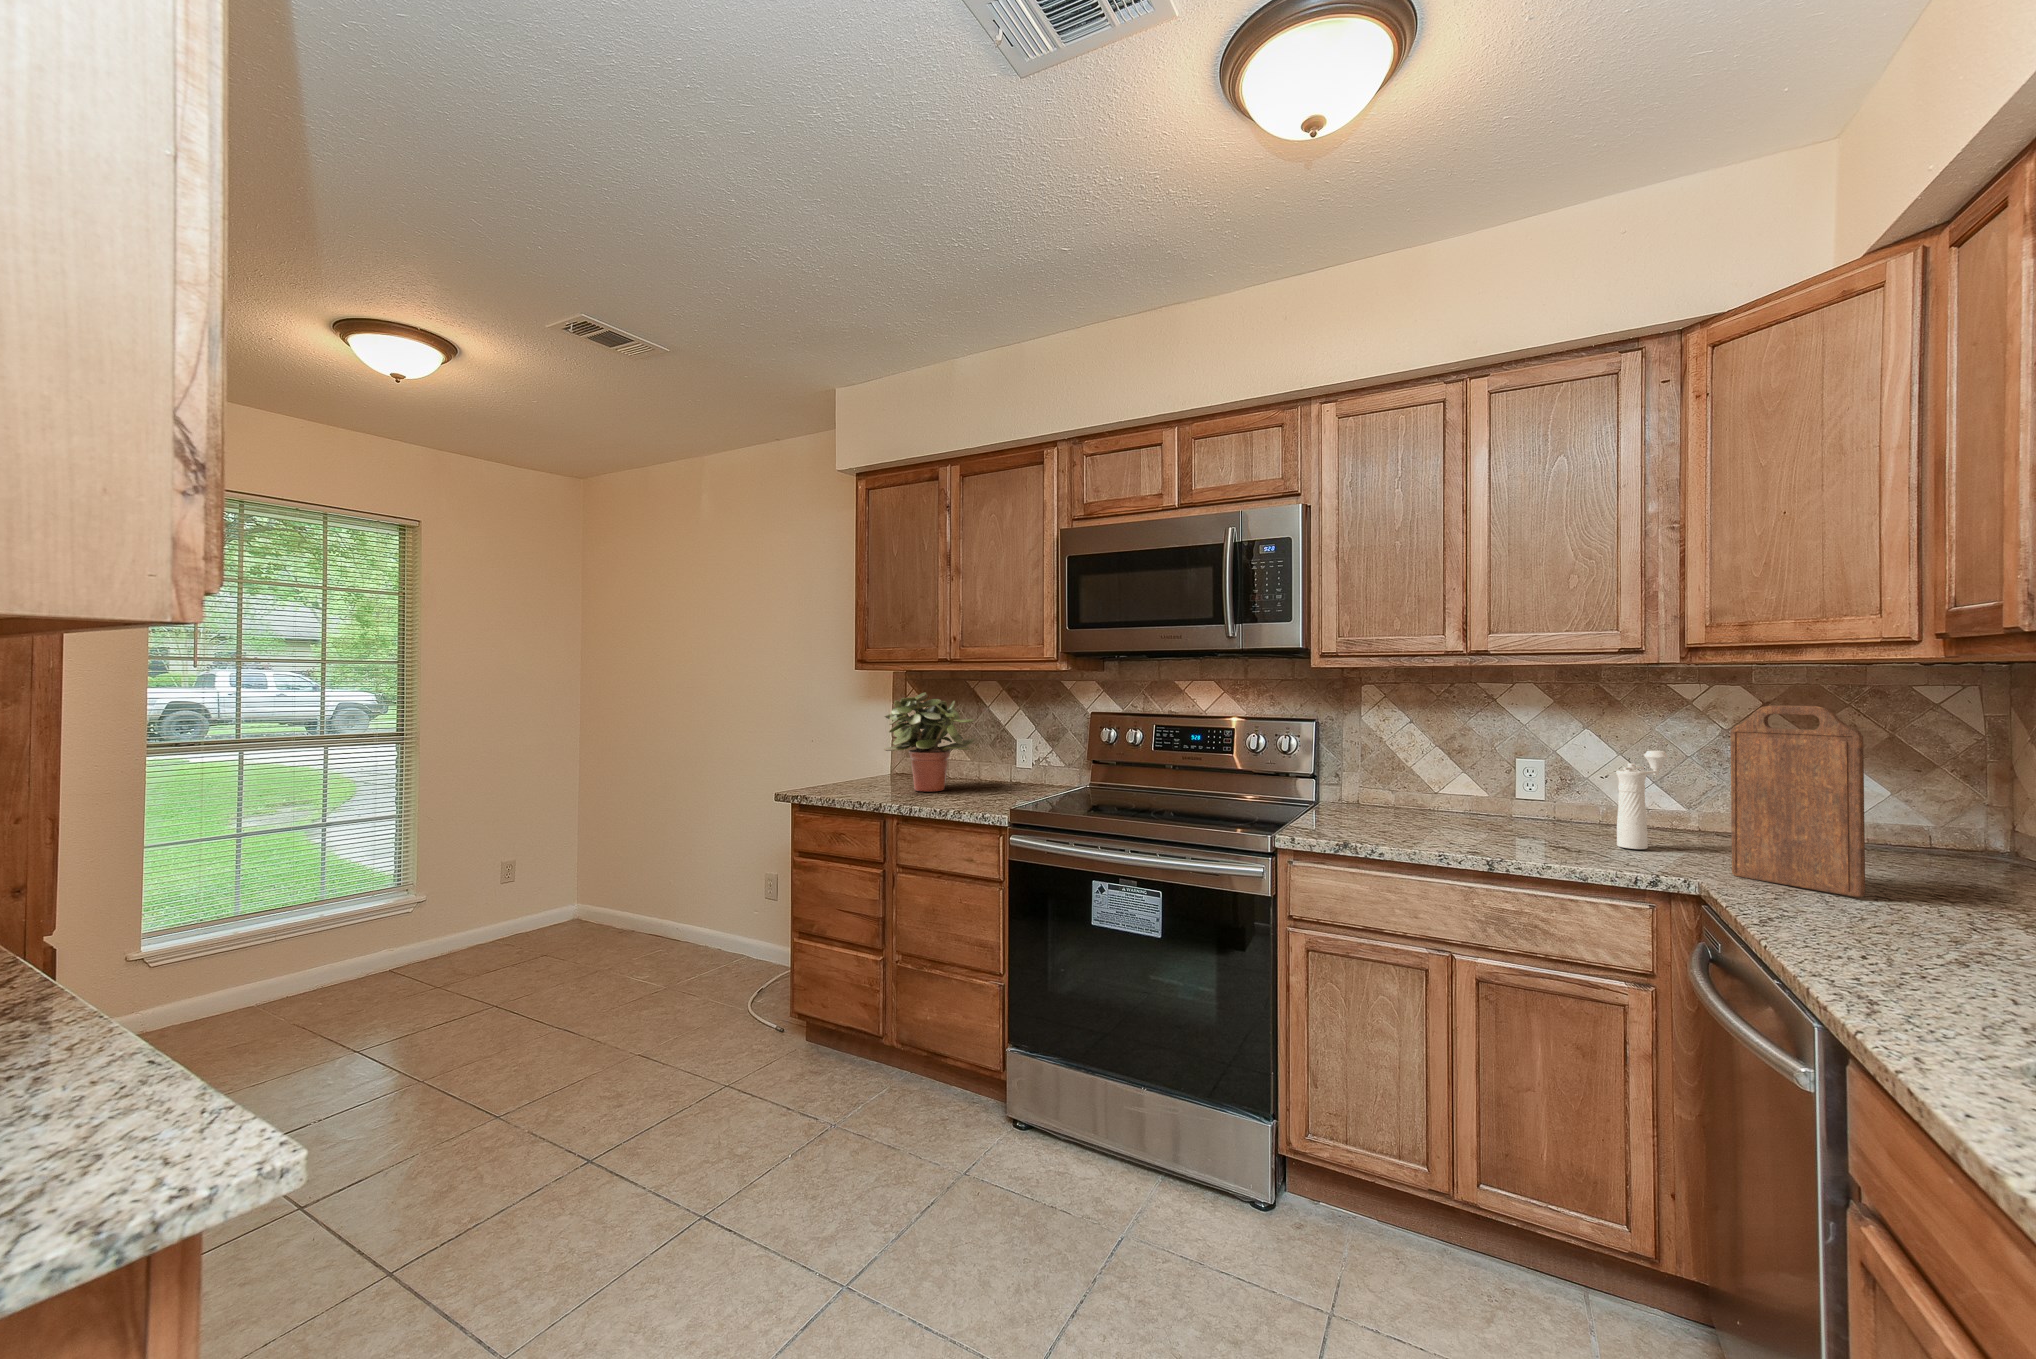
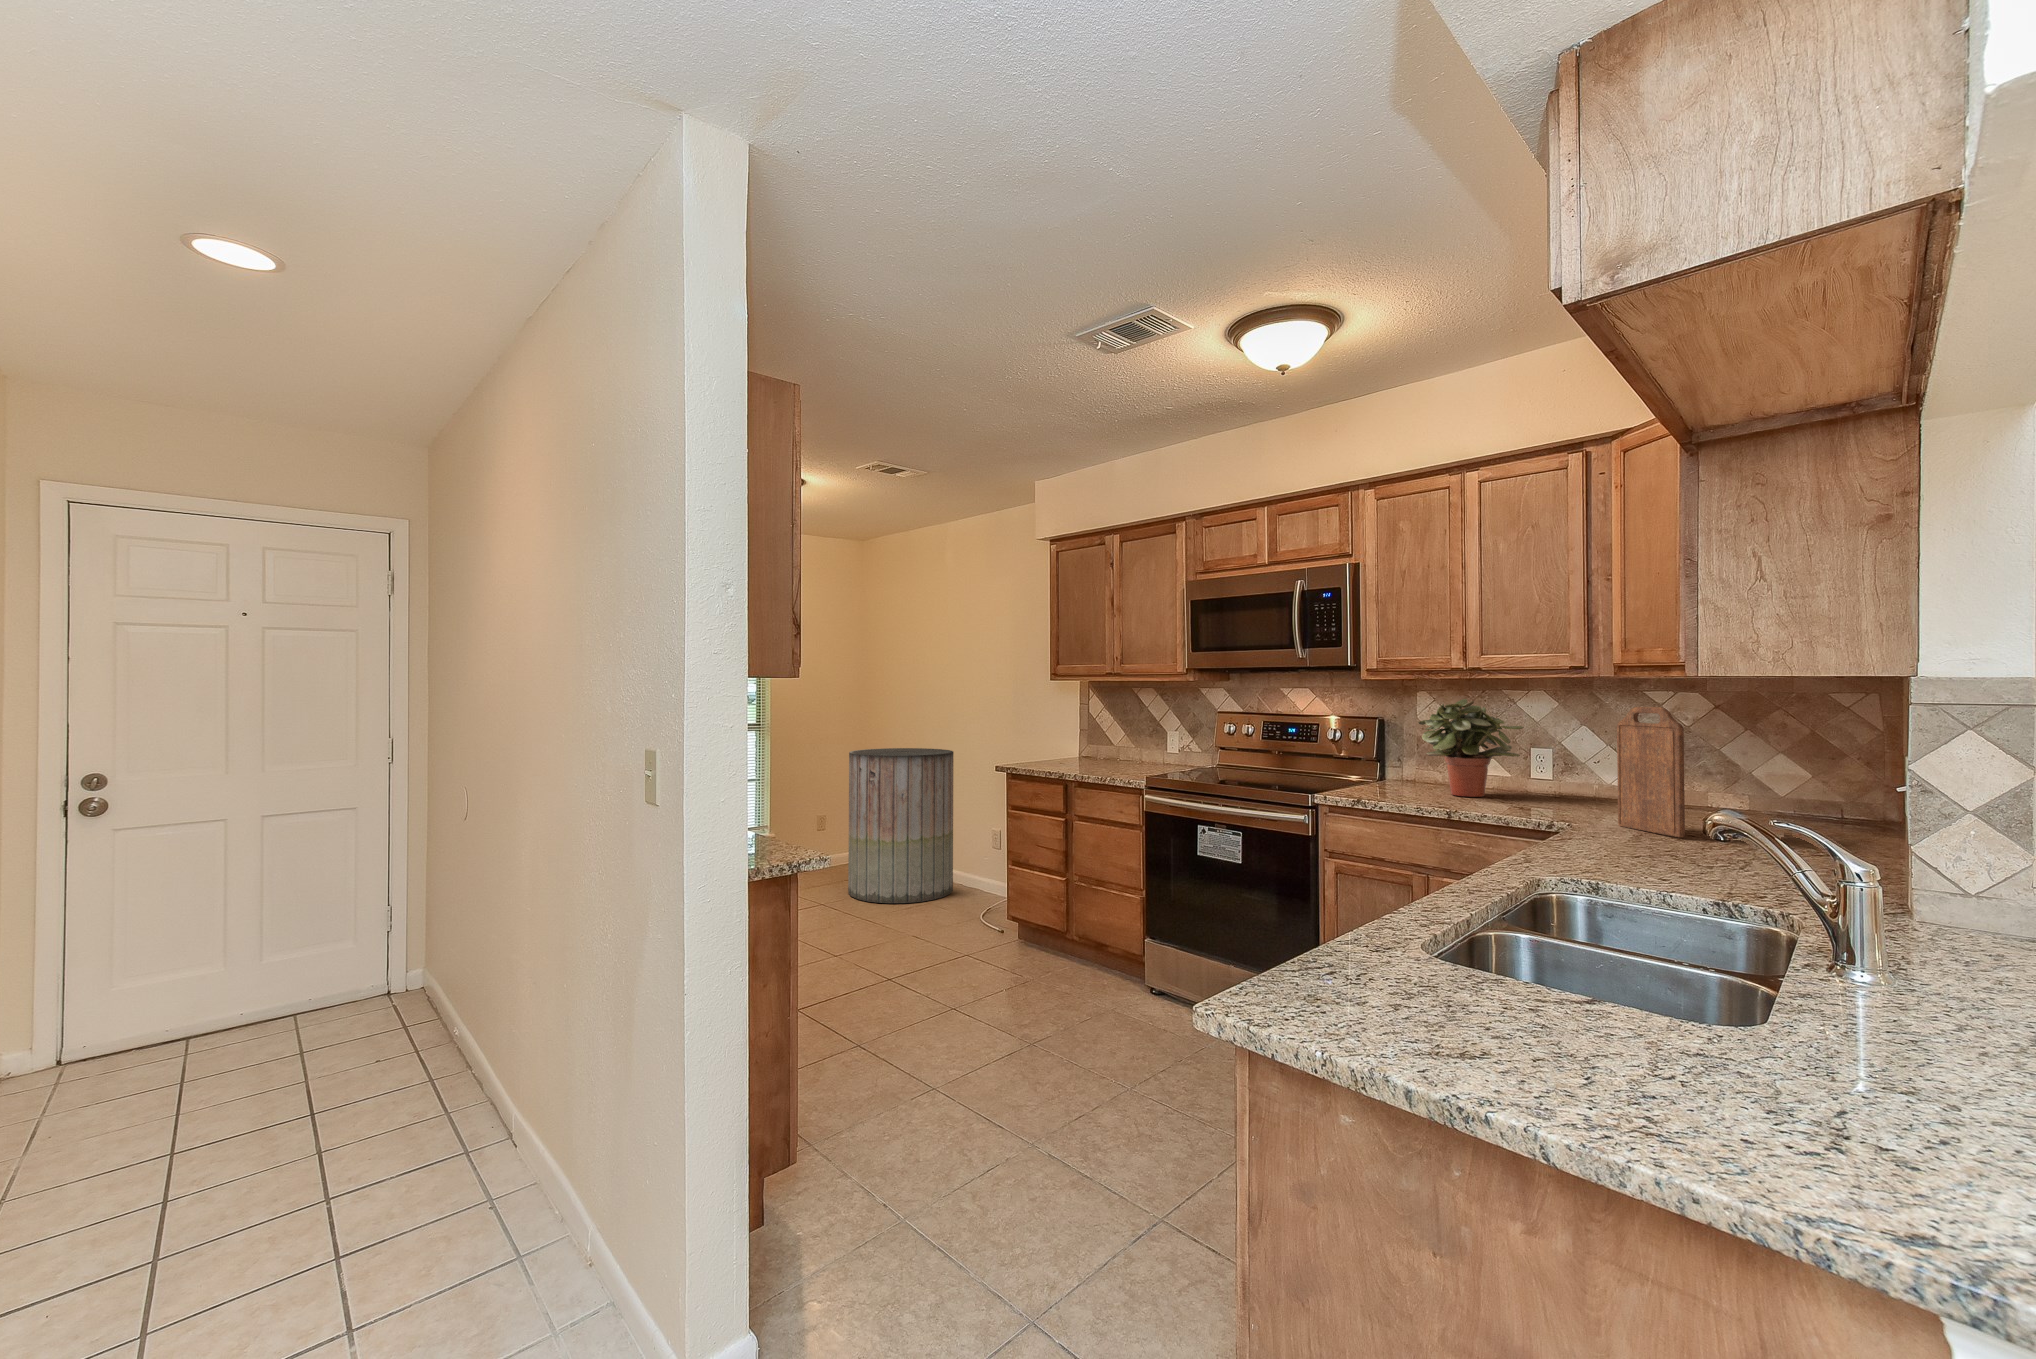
potted plant: present [884,692,975,792] -> present [1418,699,1524,797]
pepper mill: present [1616,751,1668,849] -> none [1567,741,1617,811]
trash can: none [543,765,705,992] -> present [848,748,954,903]

